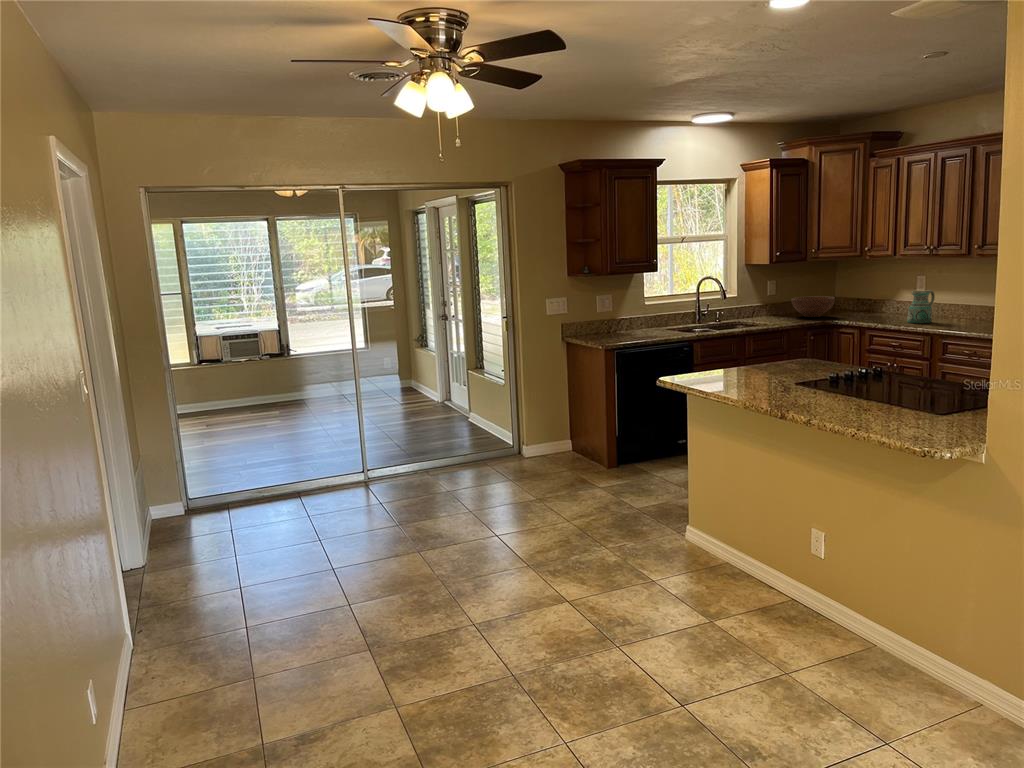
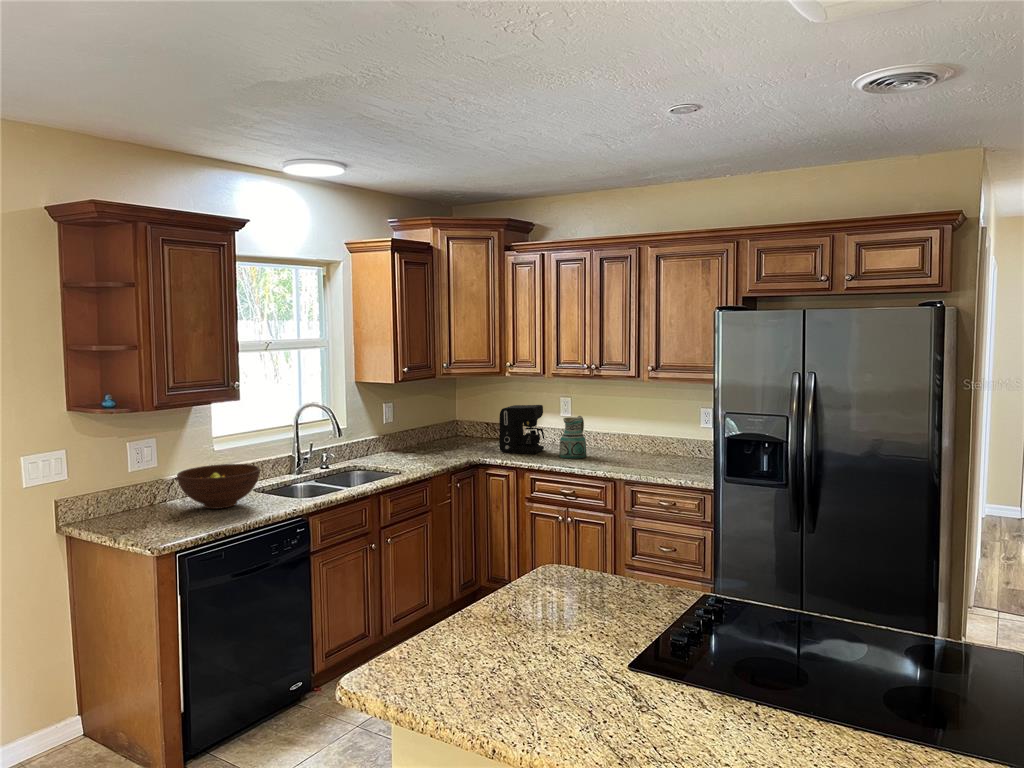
coffee maker: none [860,281,902,320] -> present [499,405,544,454]
fruit bowl: present [792,296,835,317] -> present [177,464,260,509]

